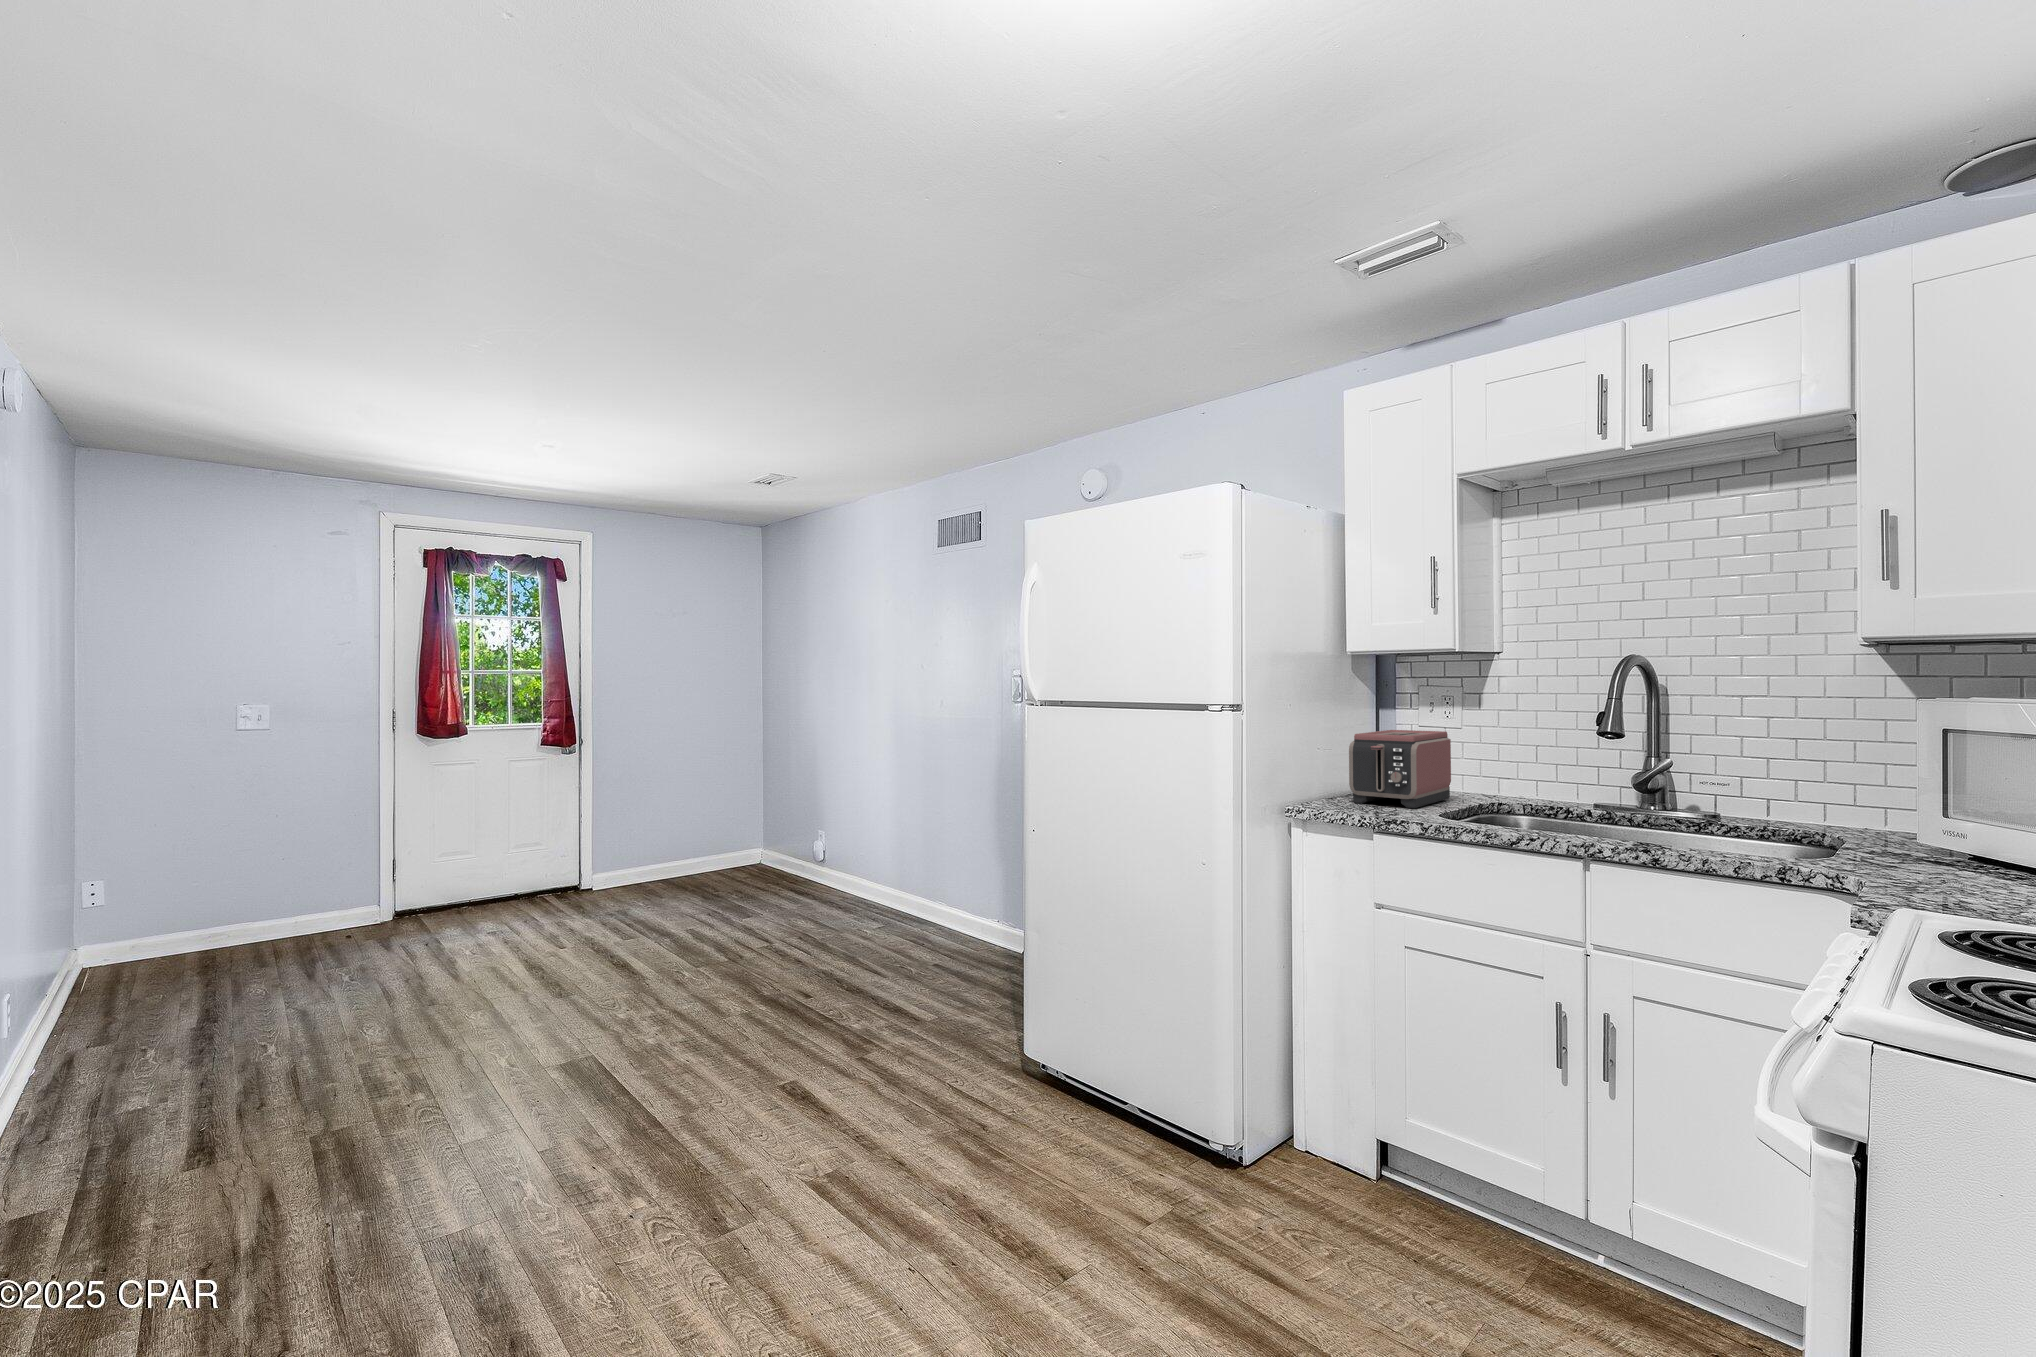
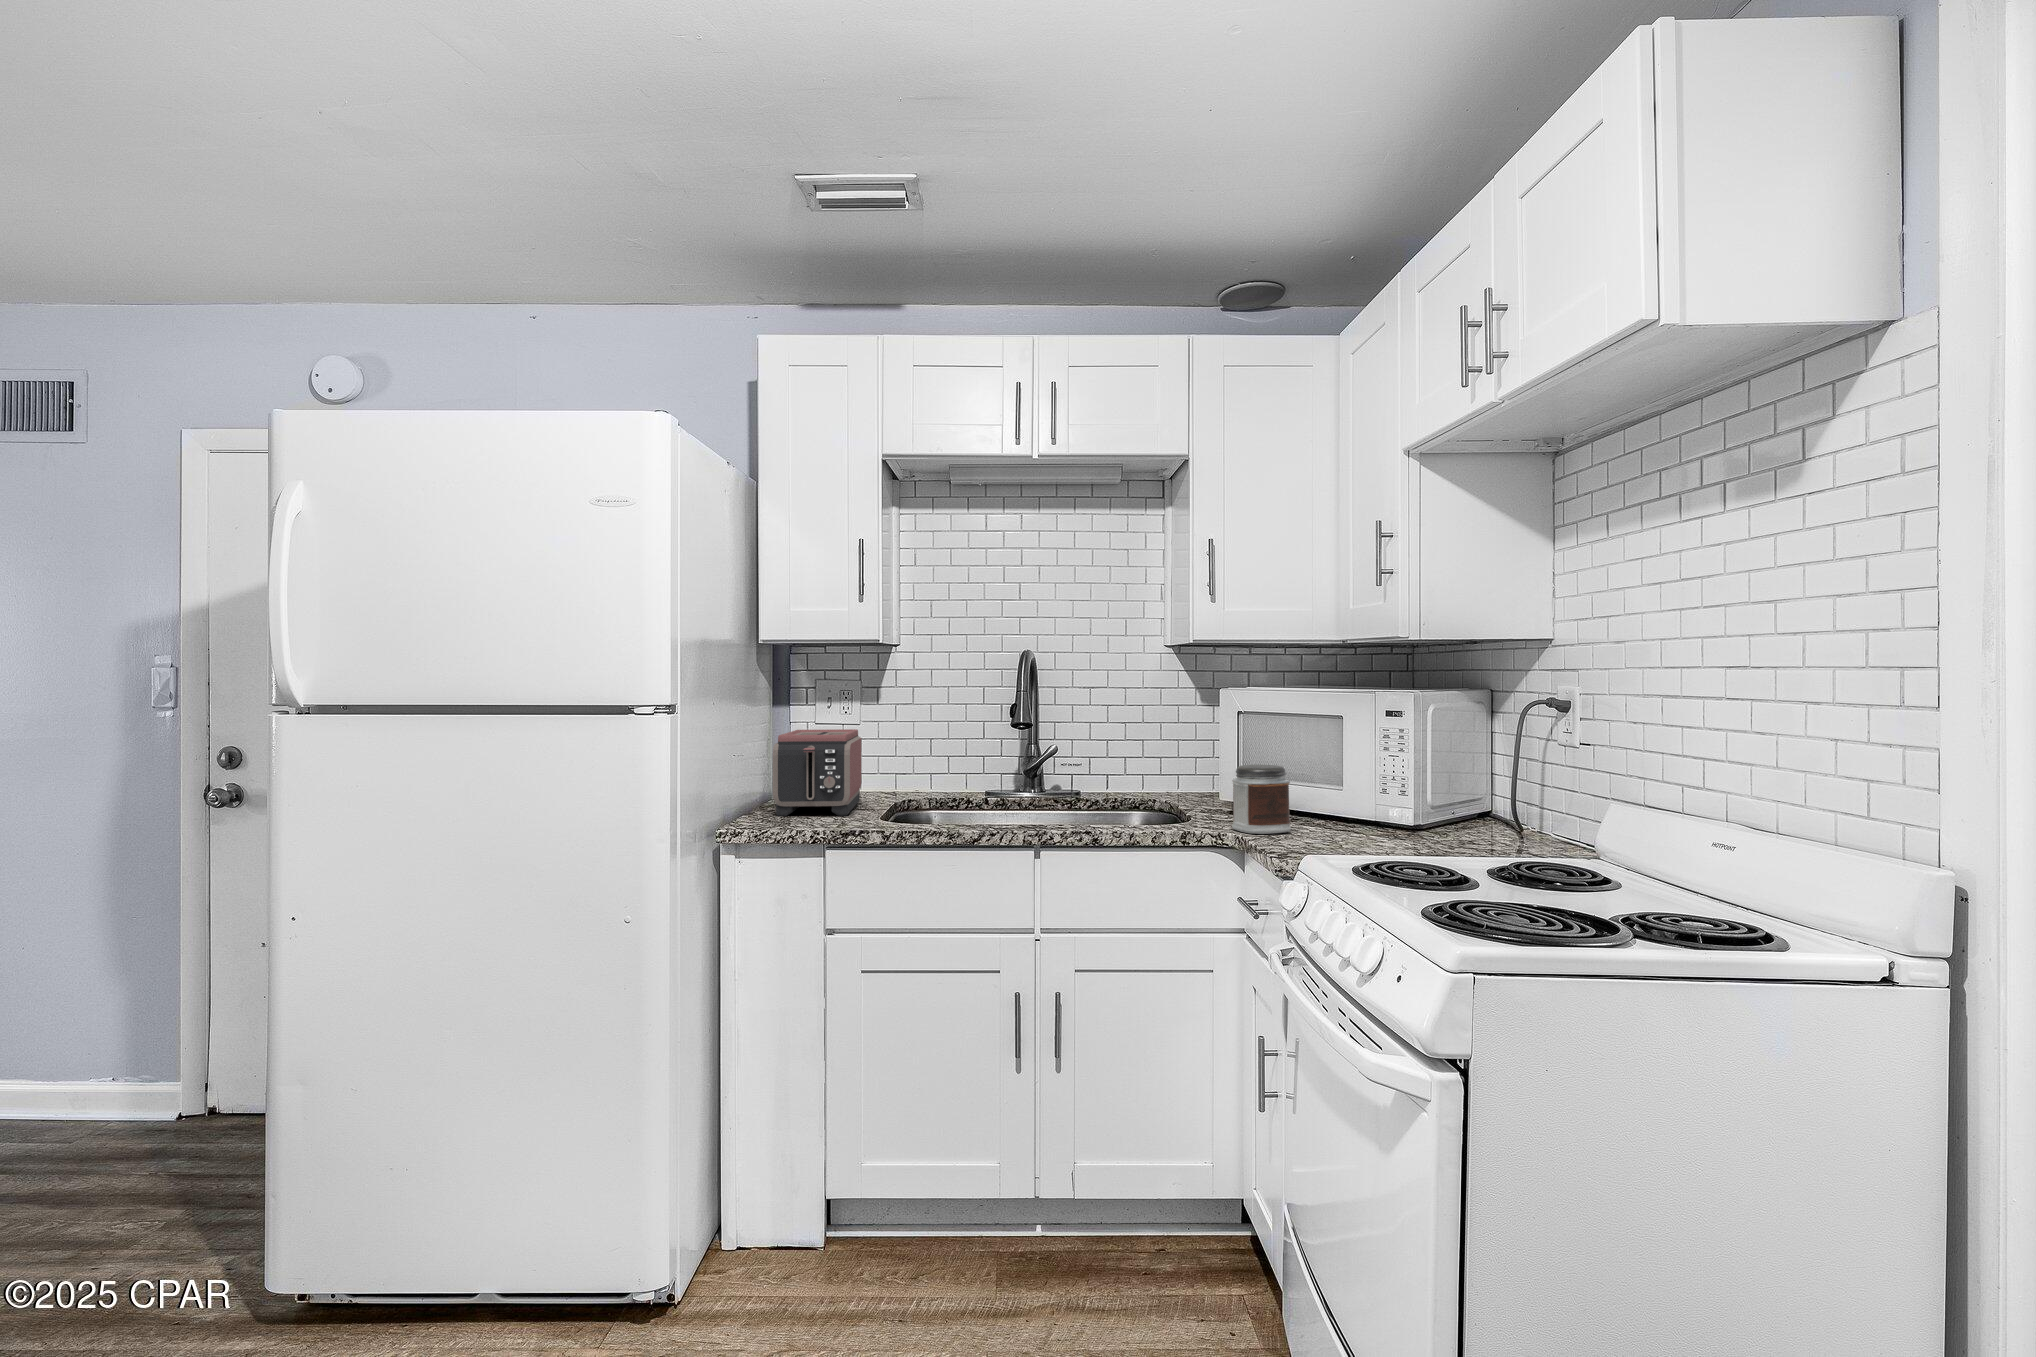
jar: none [1869,794,1967,885] -> present [1232,765,1291,834]

